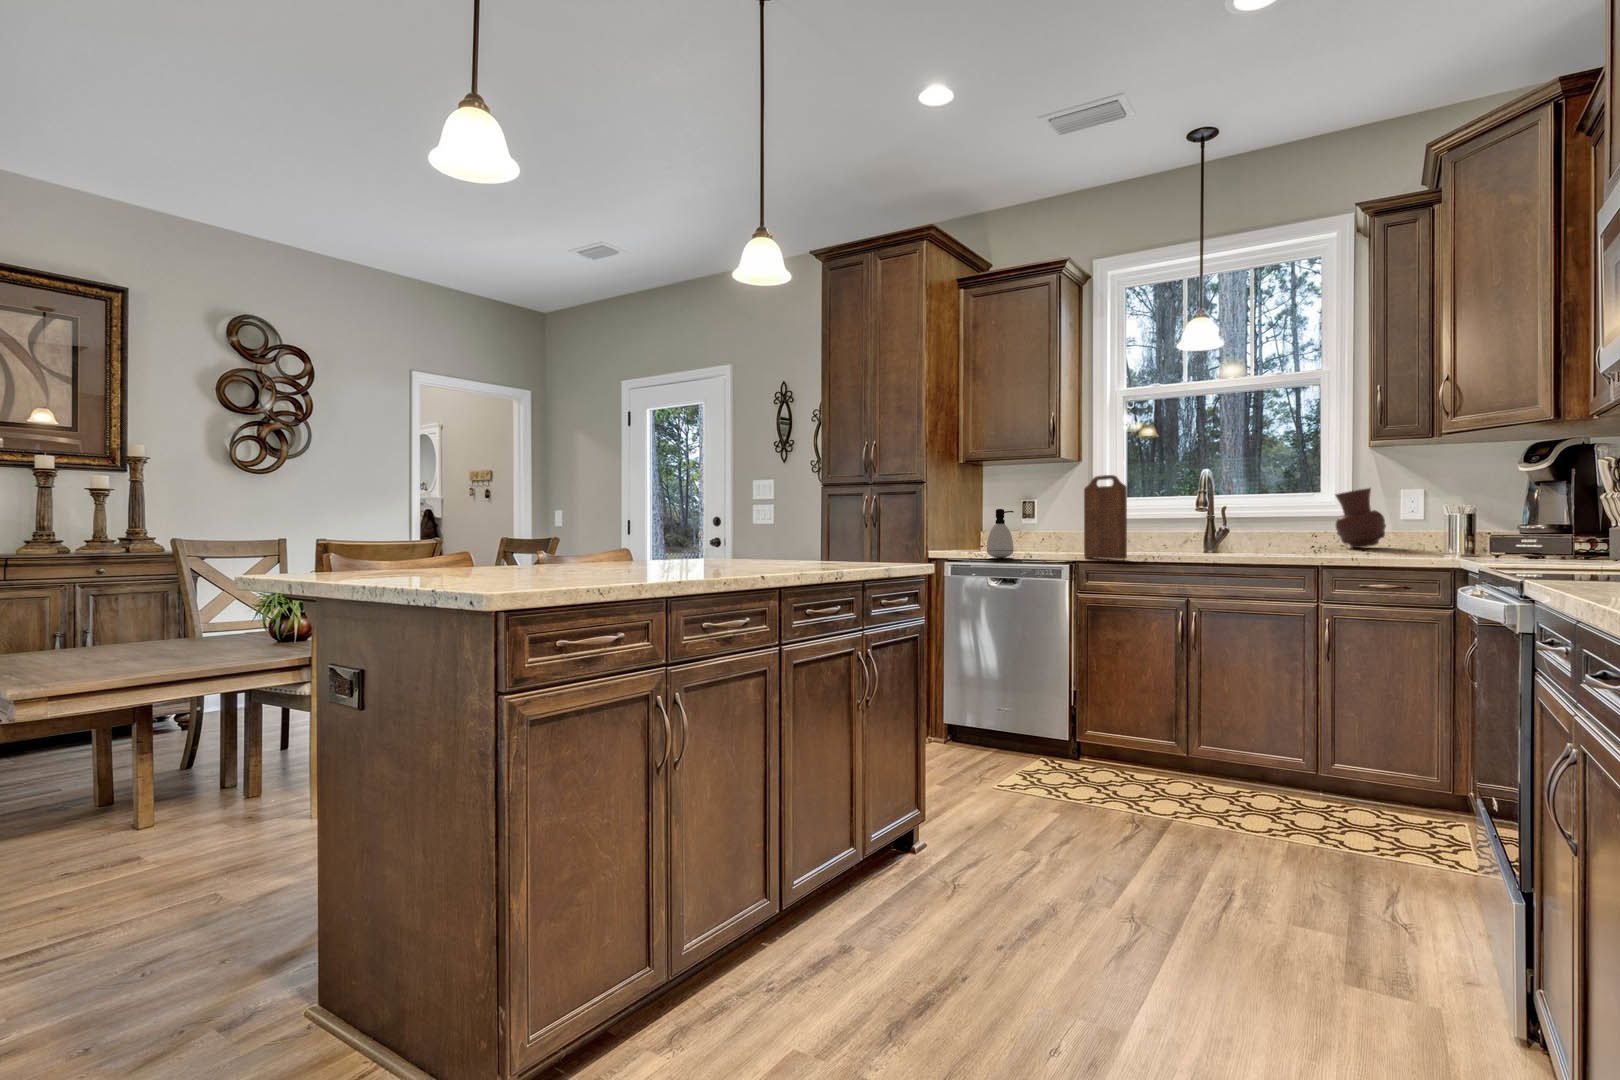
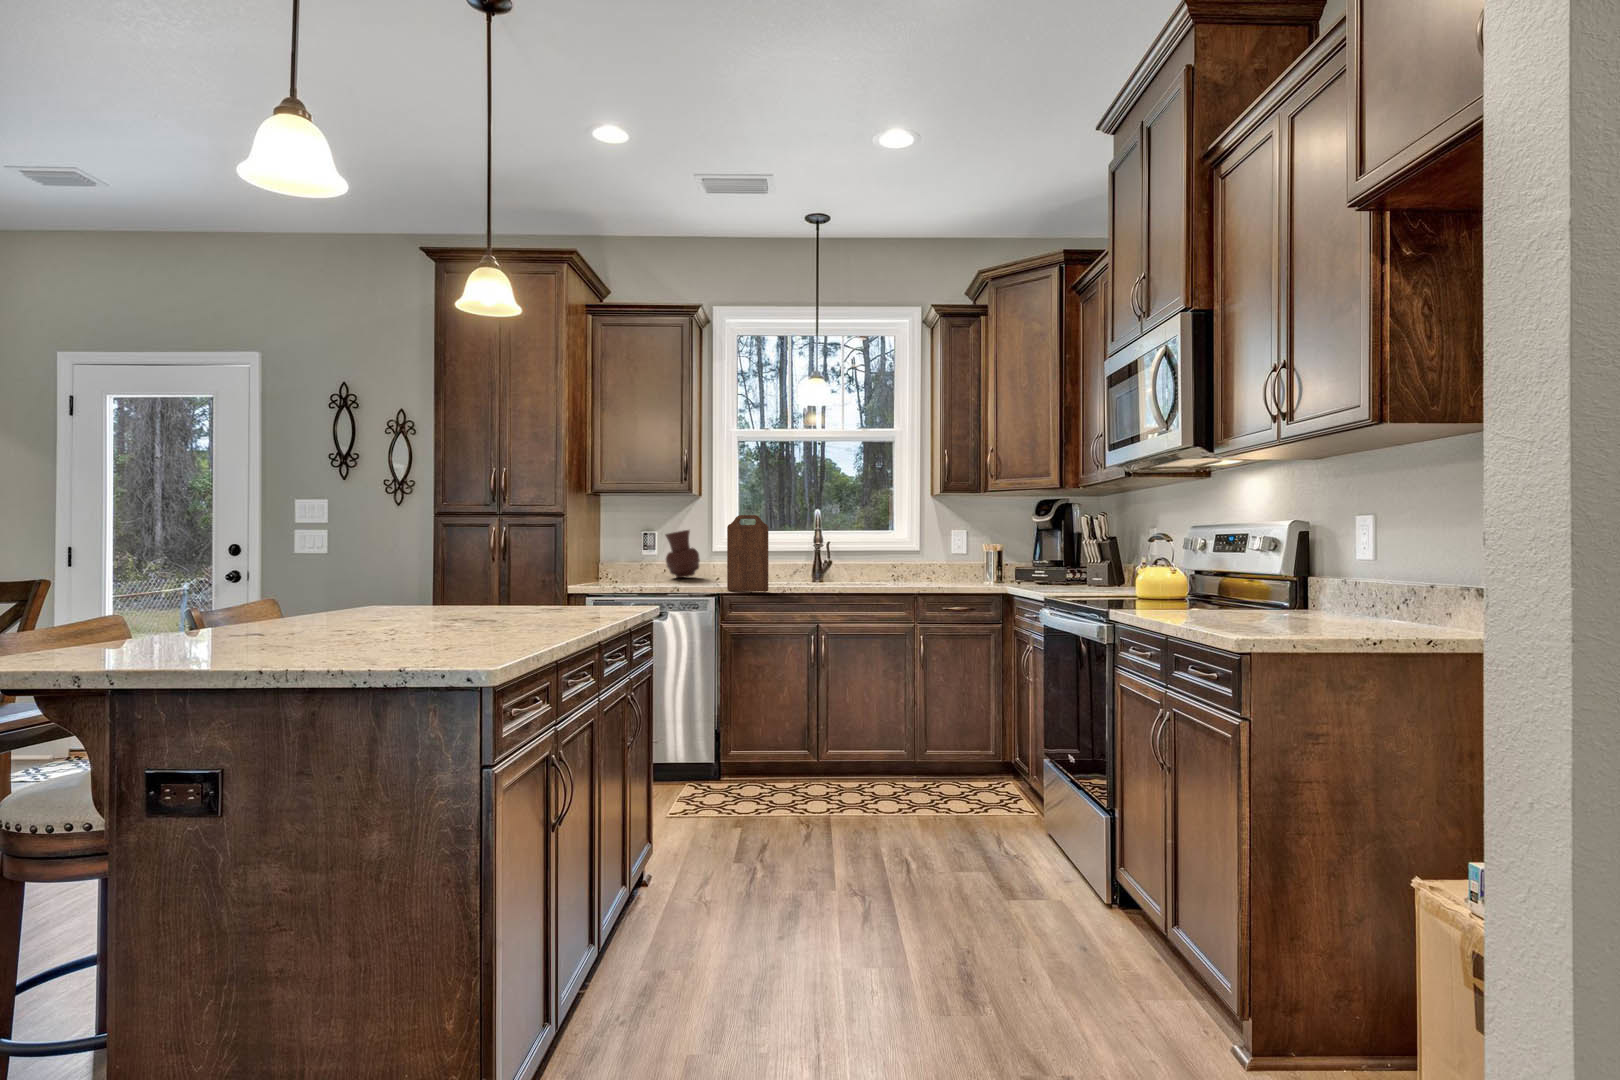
vase: present [1335,488,1386,548] -> present [666,530,700,578]
soap dispenser: present [987,509,1014,558] -> none [635,544,661,592]

